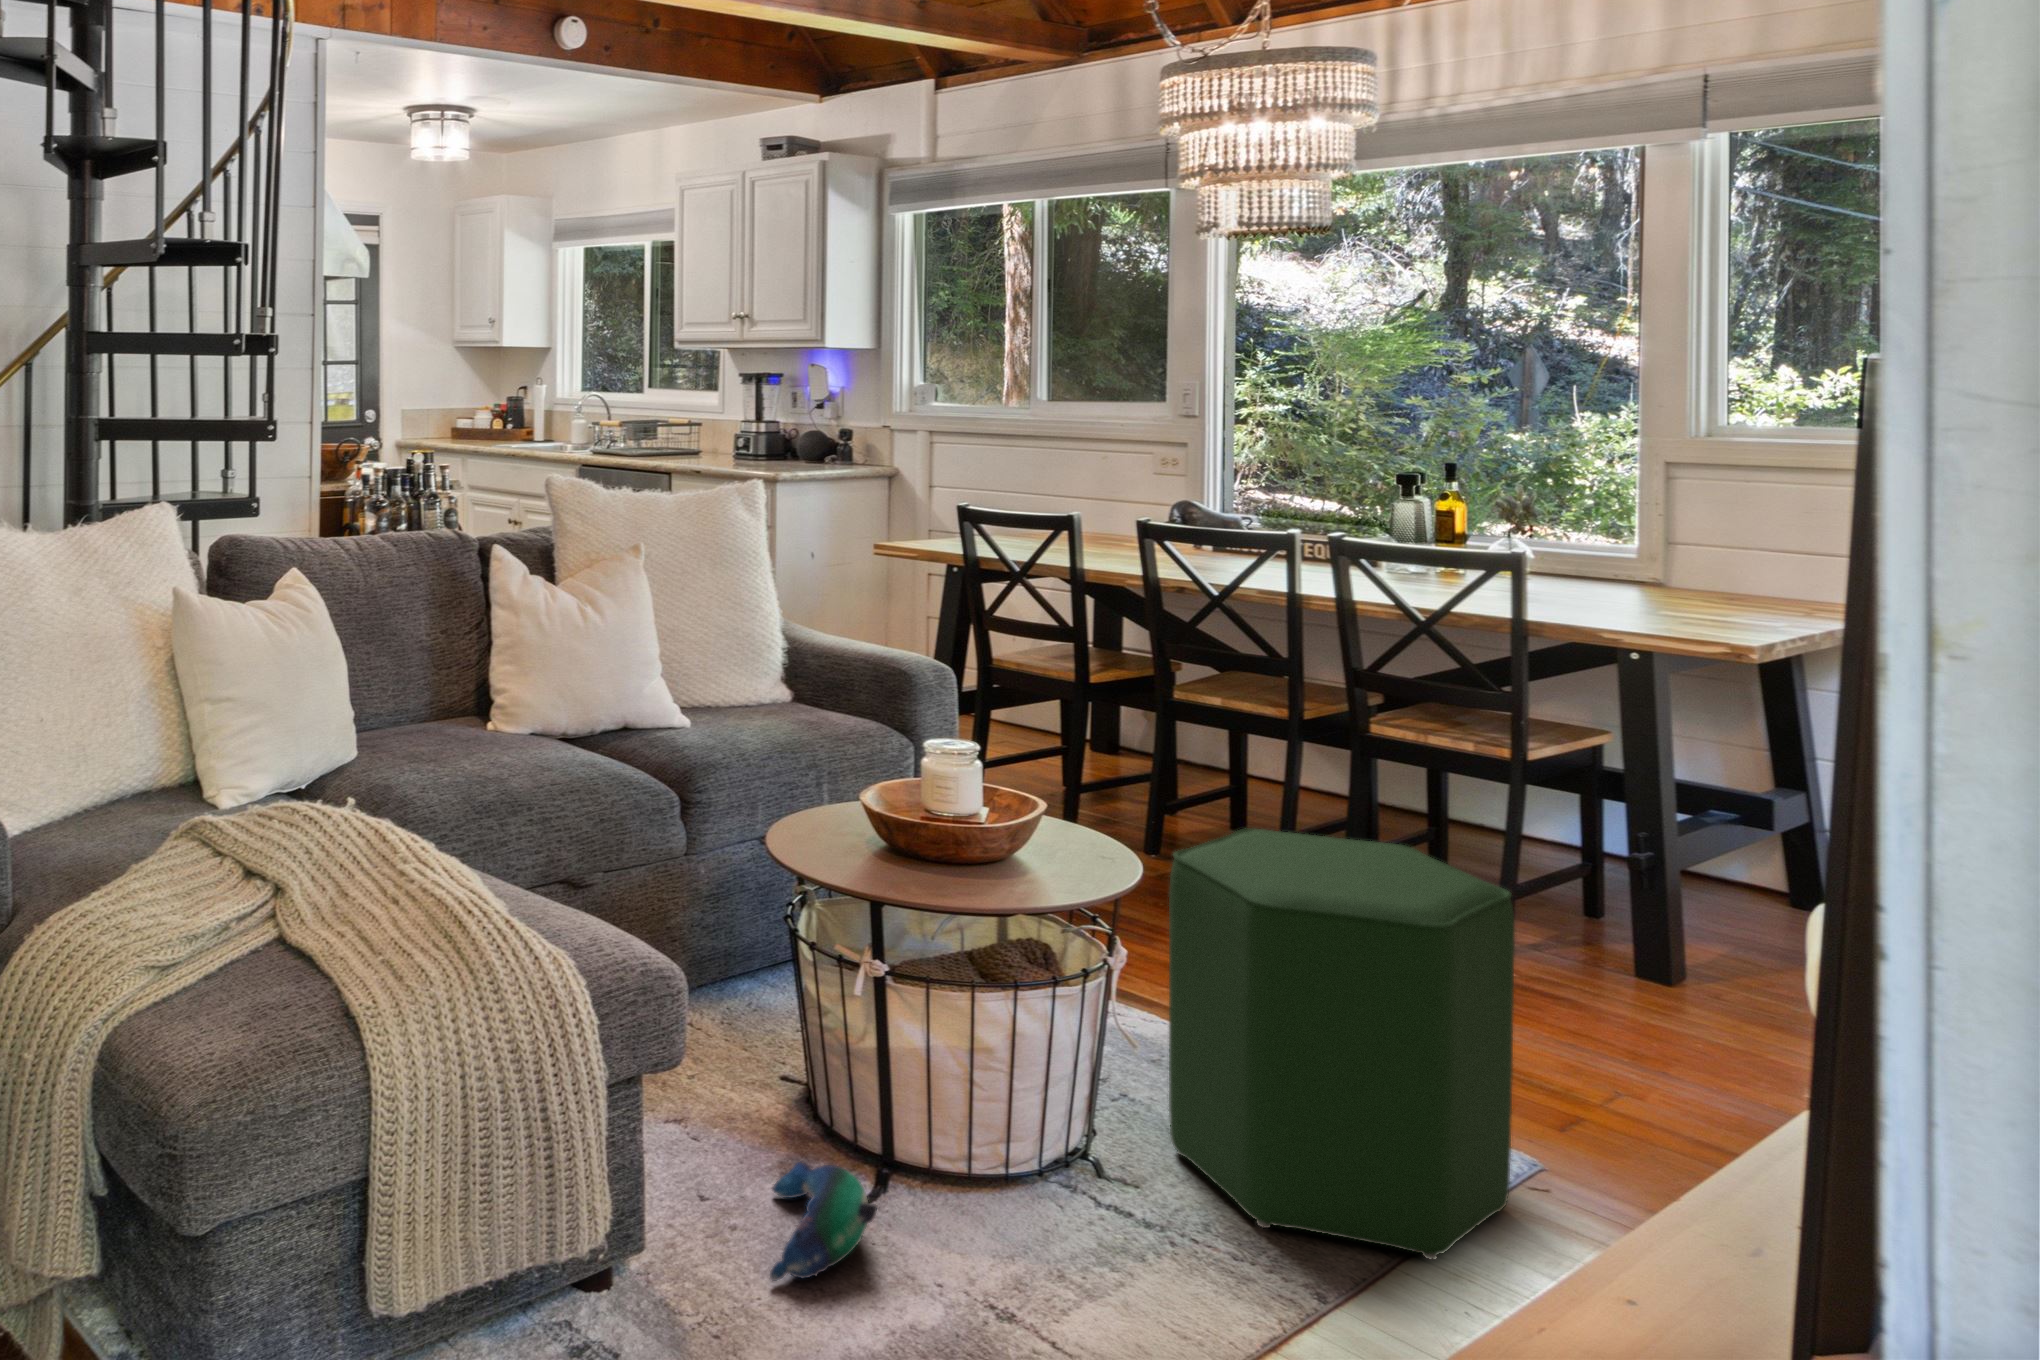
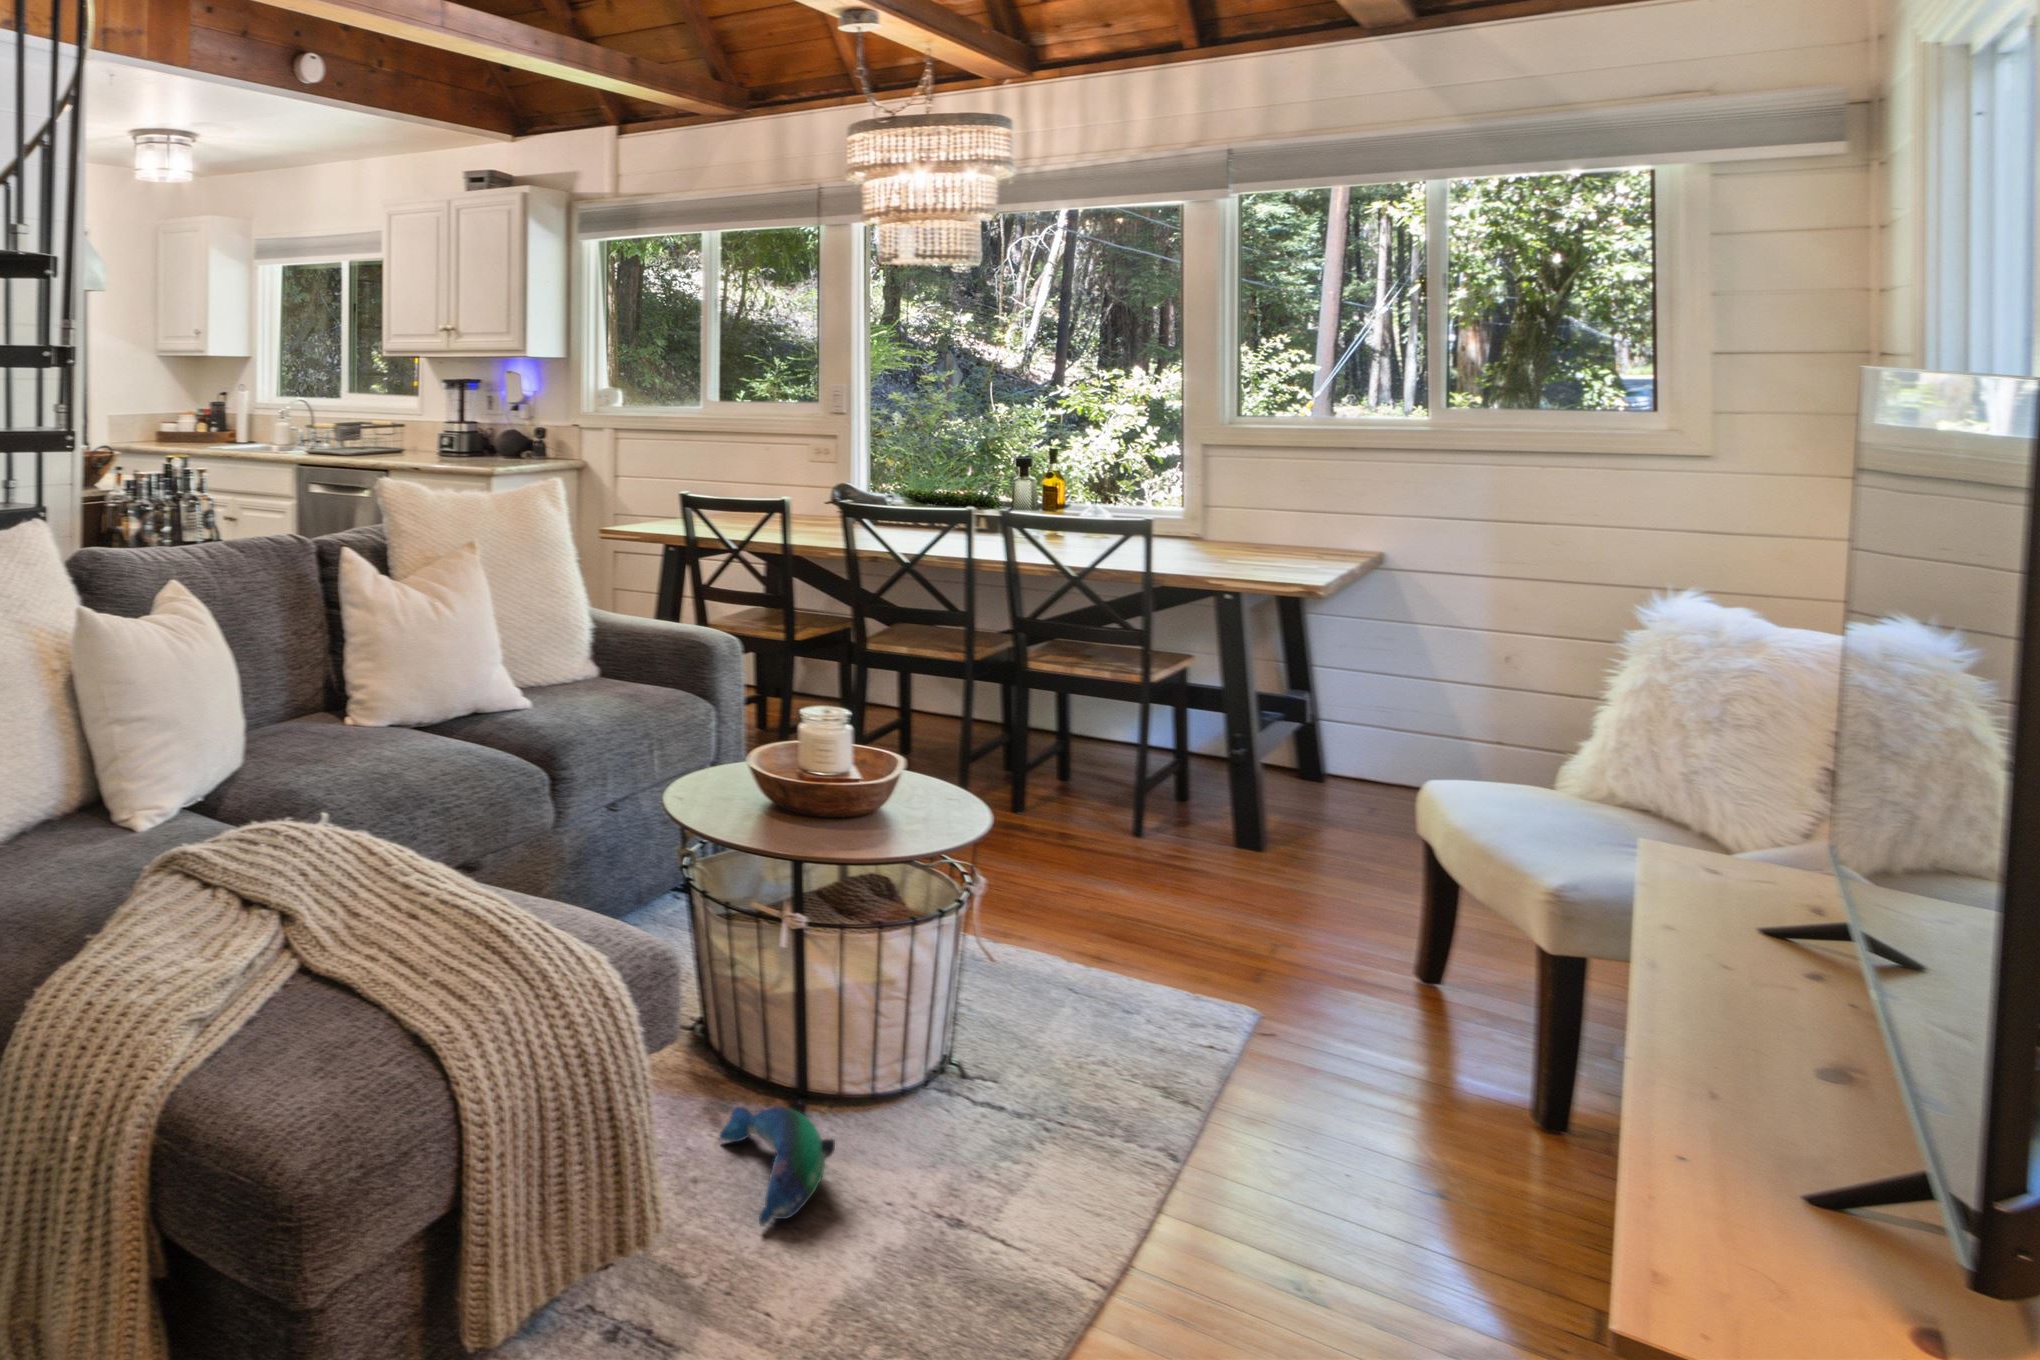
ottoman: present [1169,828,1515,1260] -> none [1005,763,1269,1109]

